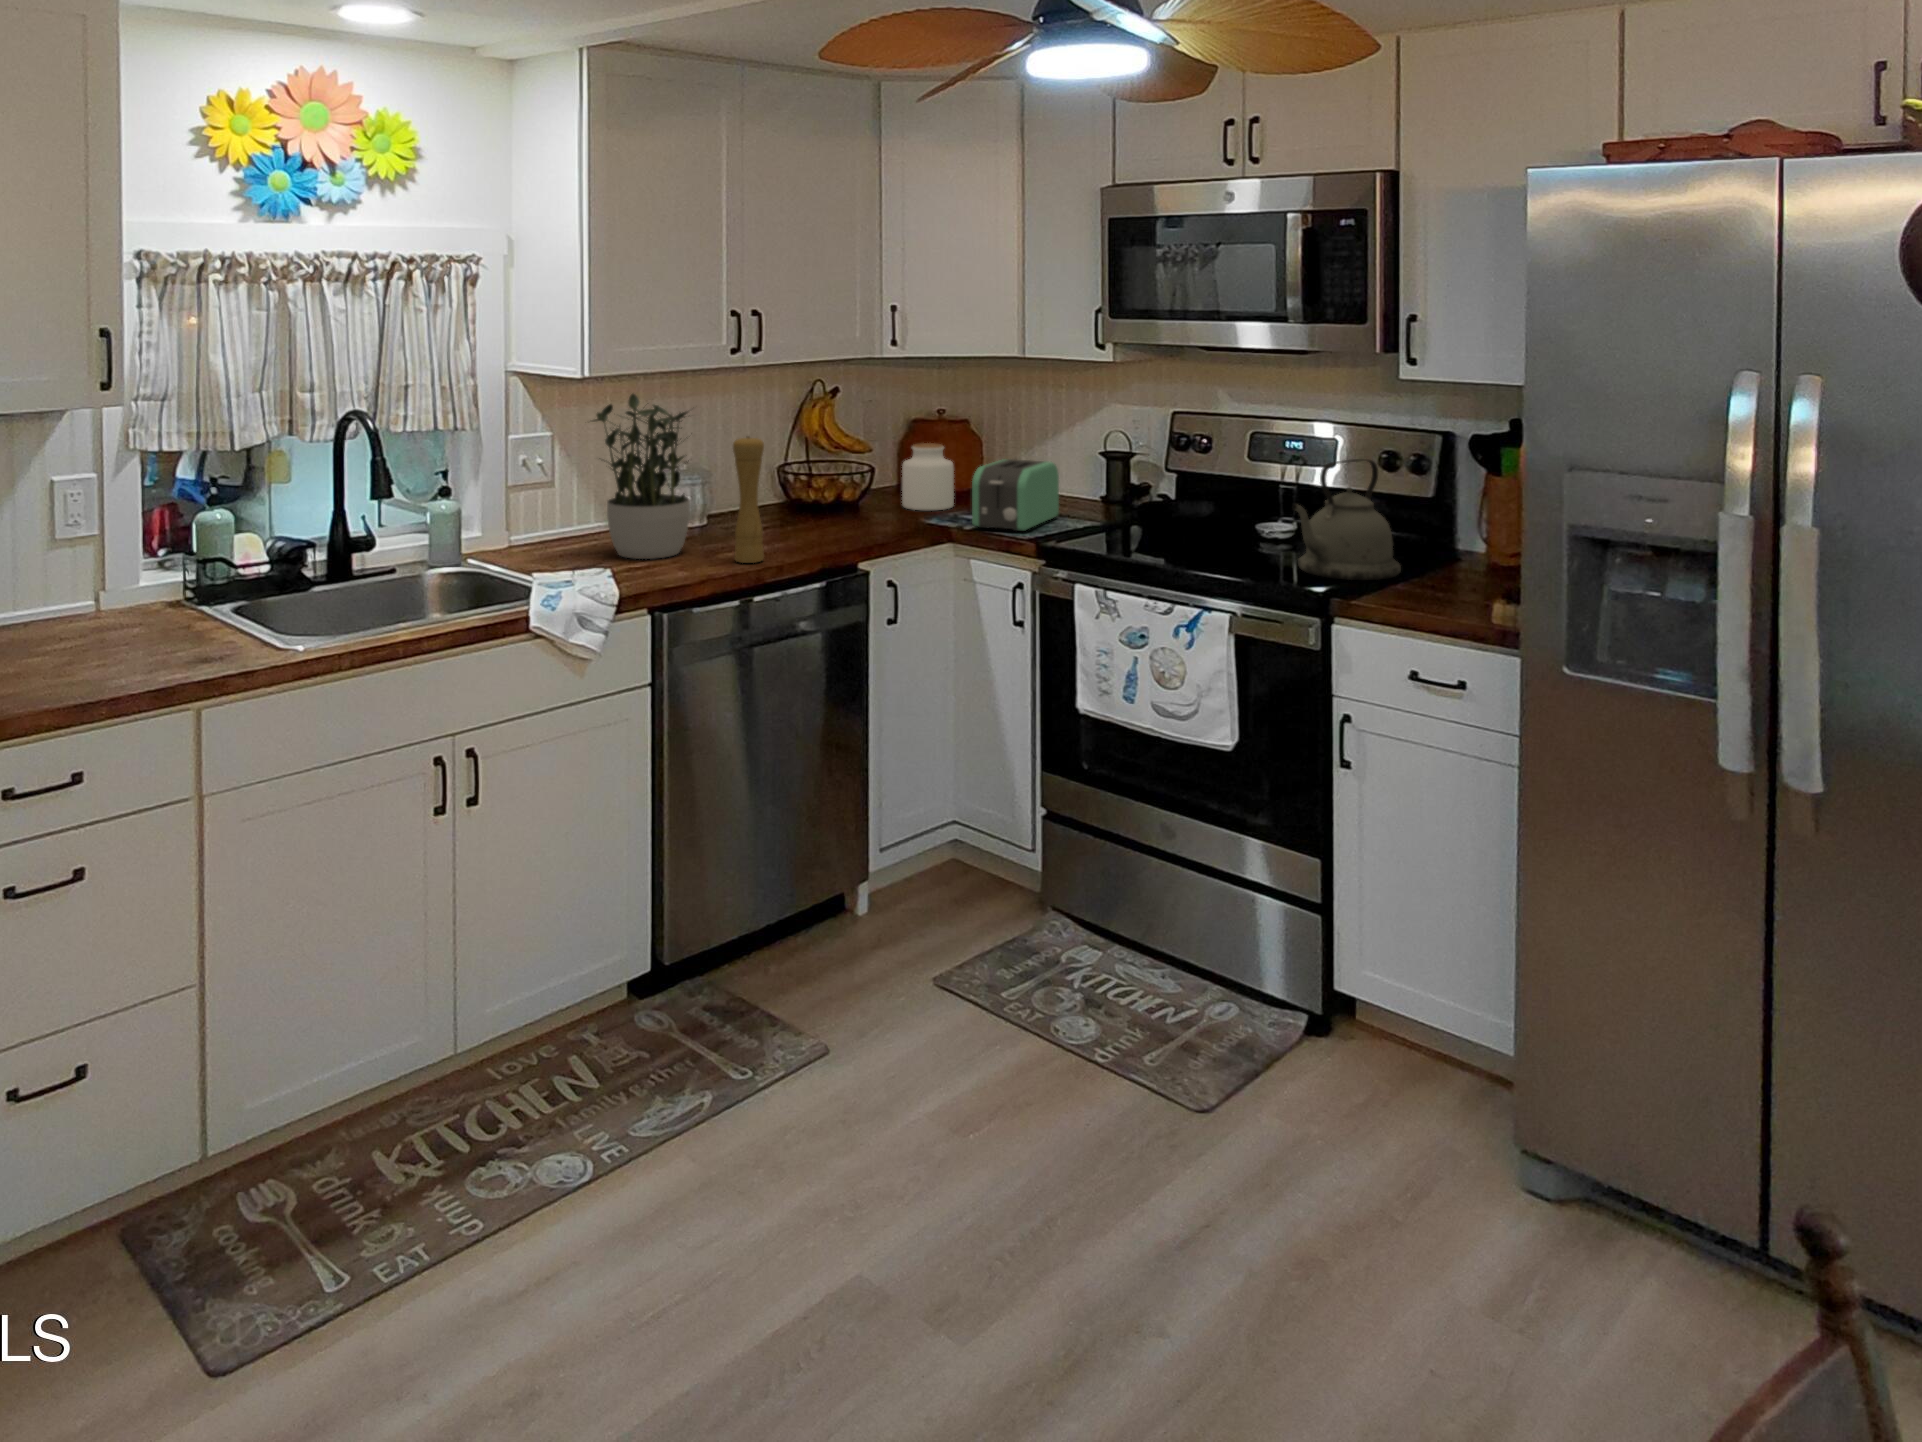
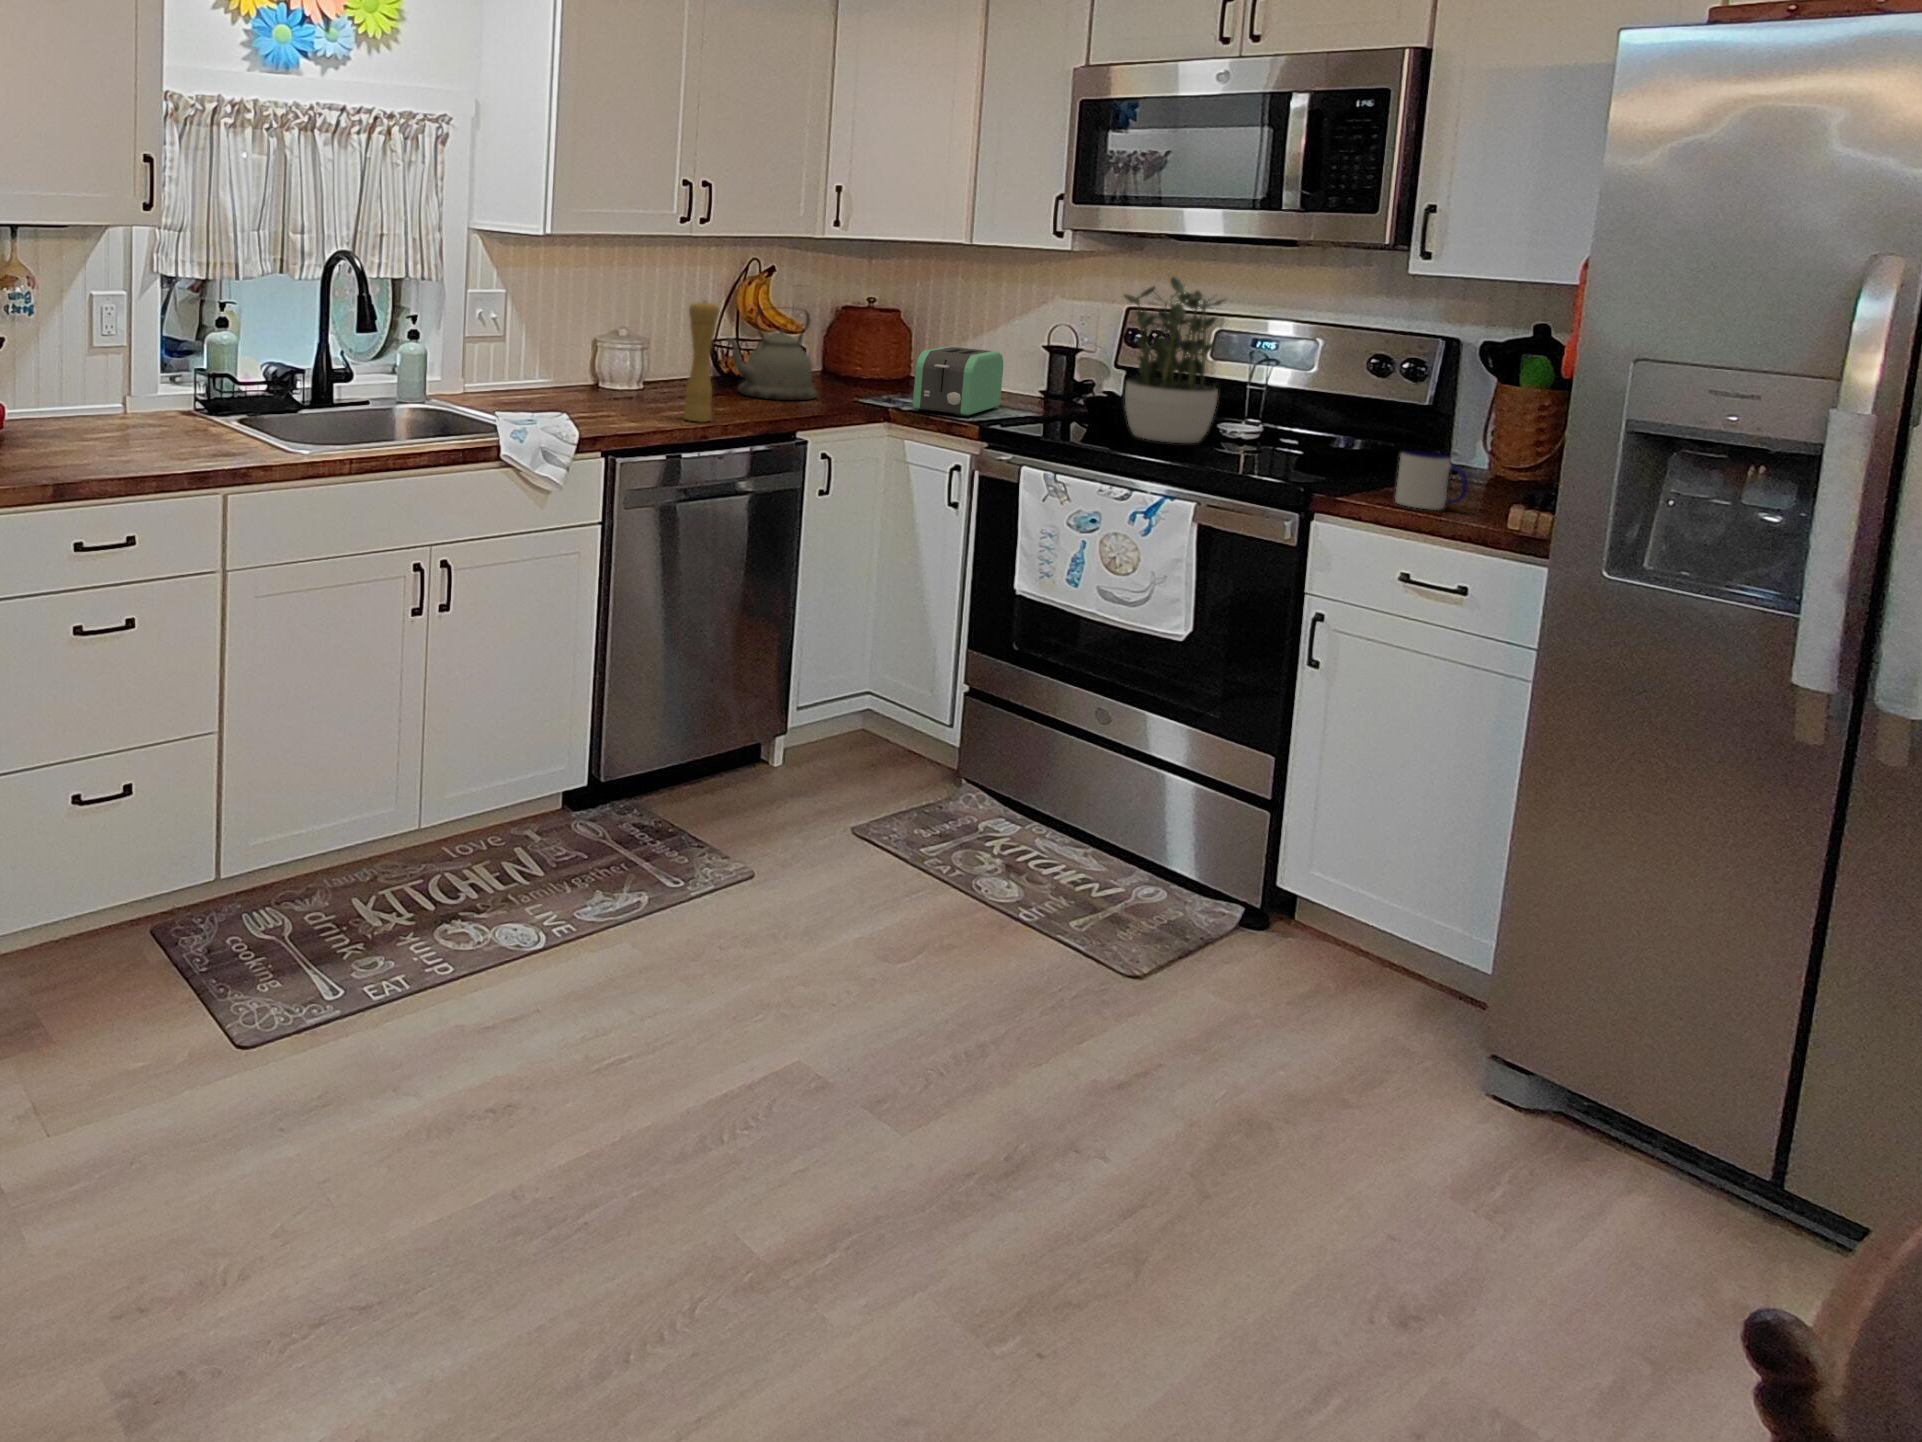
potted plant: present [593,394,690,559] -> present [1124,277,1223,443]
jar: present [902,443,954,510] -> none [837,328,892,394]
kettle: present [1292,459,1401,580] -> present [726,307,817,400]
mug: none [1405,551,1465,608] -> present [1395,451,1468,510]

